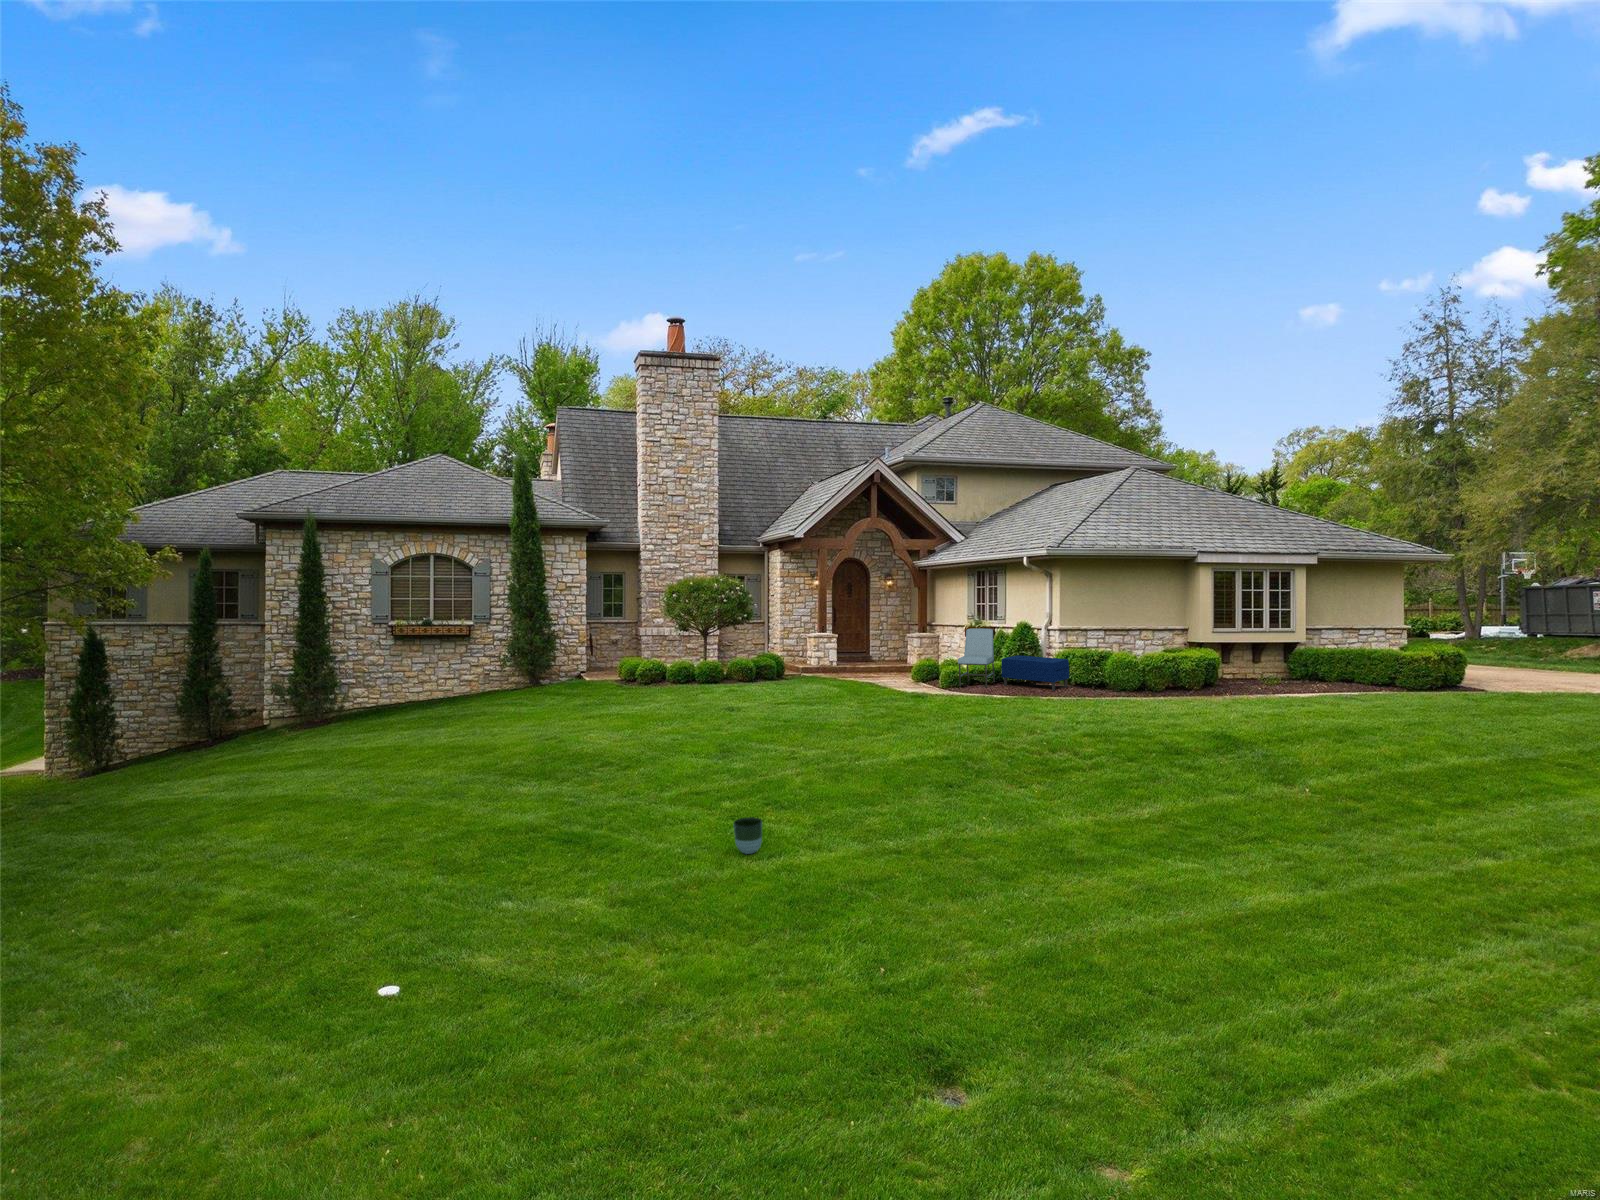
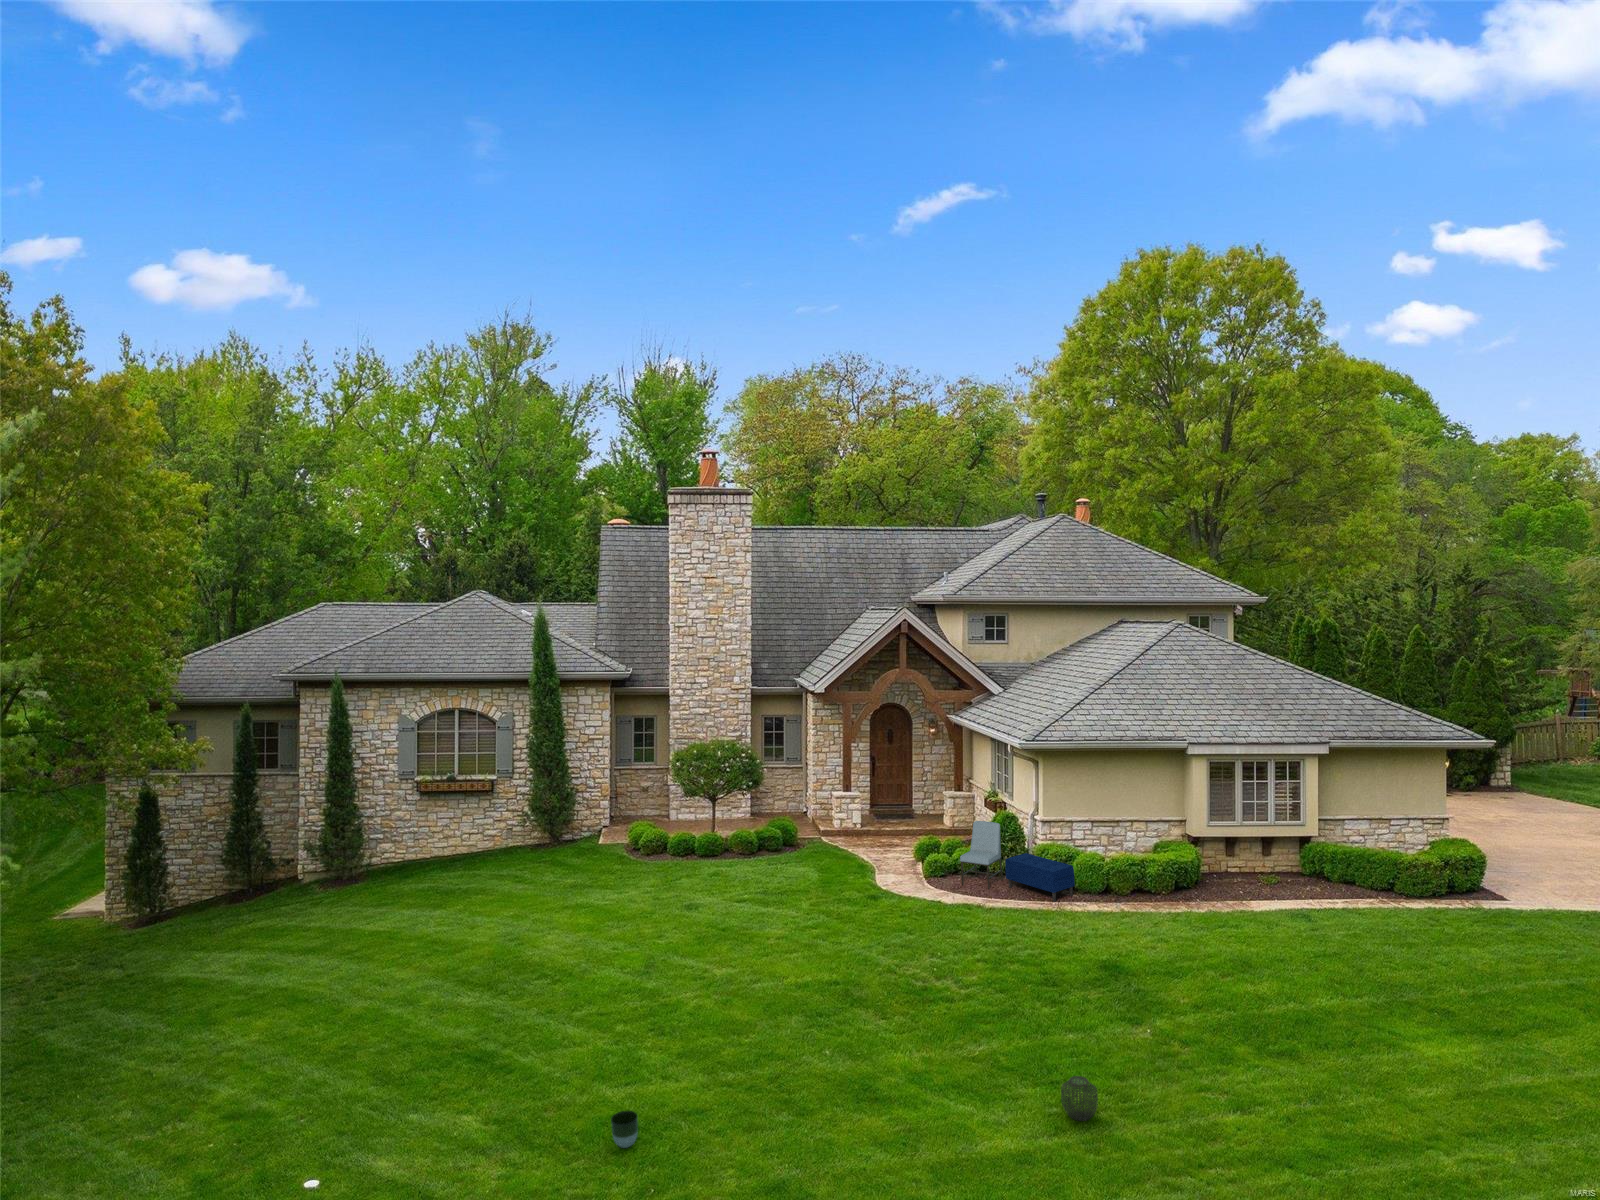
woven basket: none [1185,767,1225,809] -> present [1061,1076,1098,1121]

